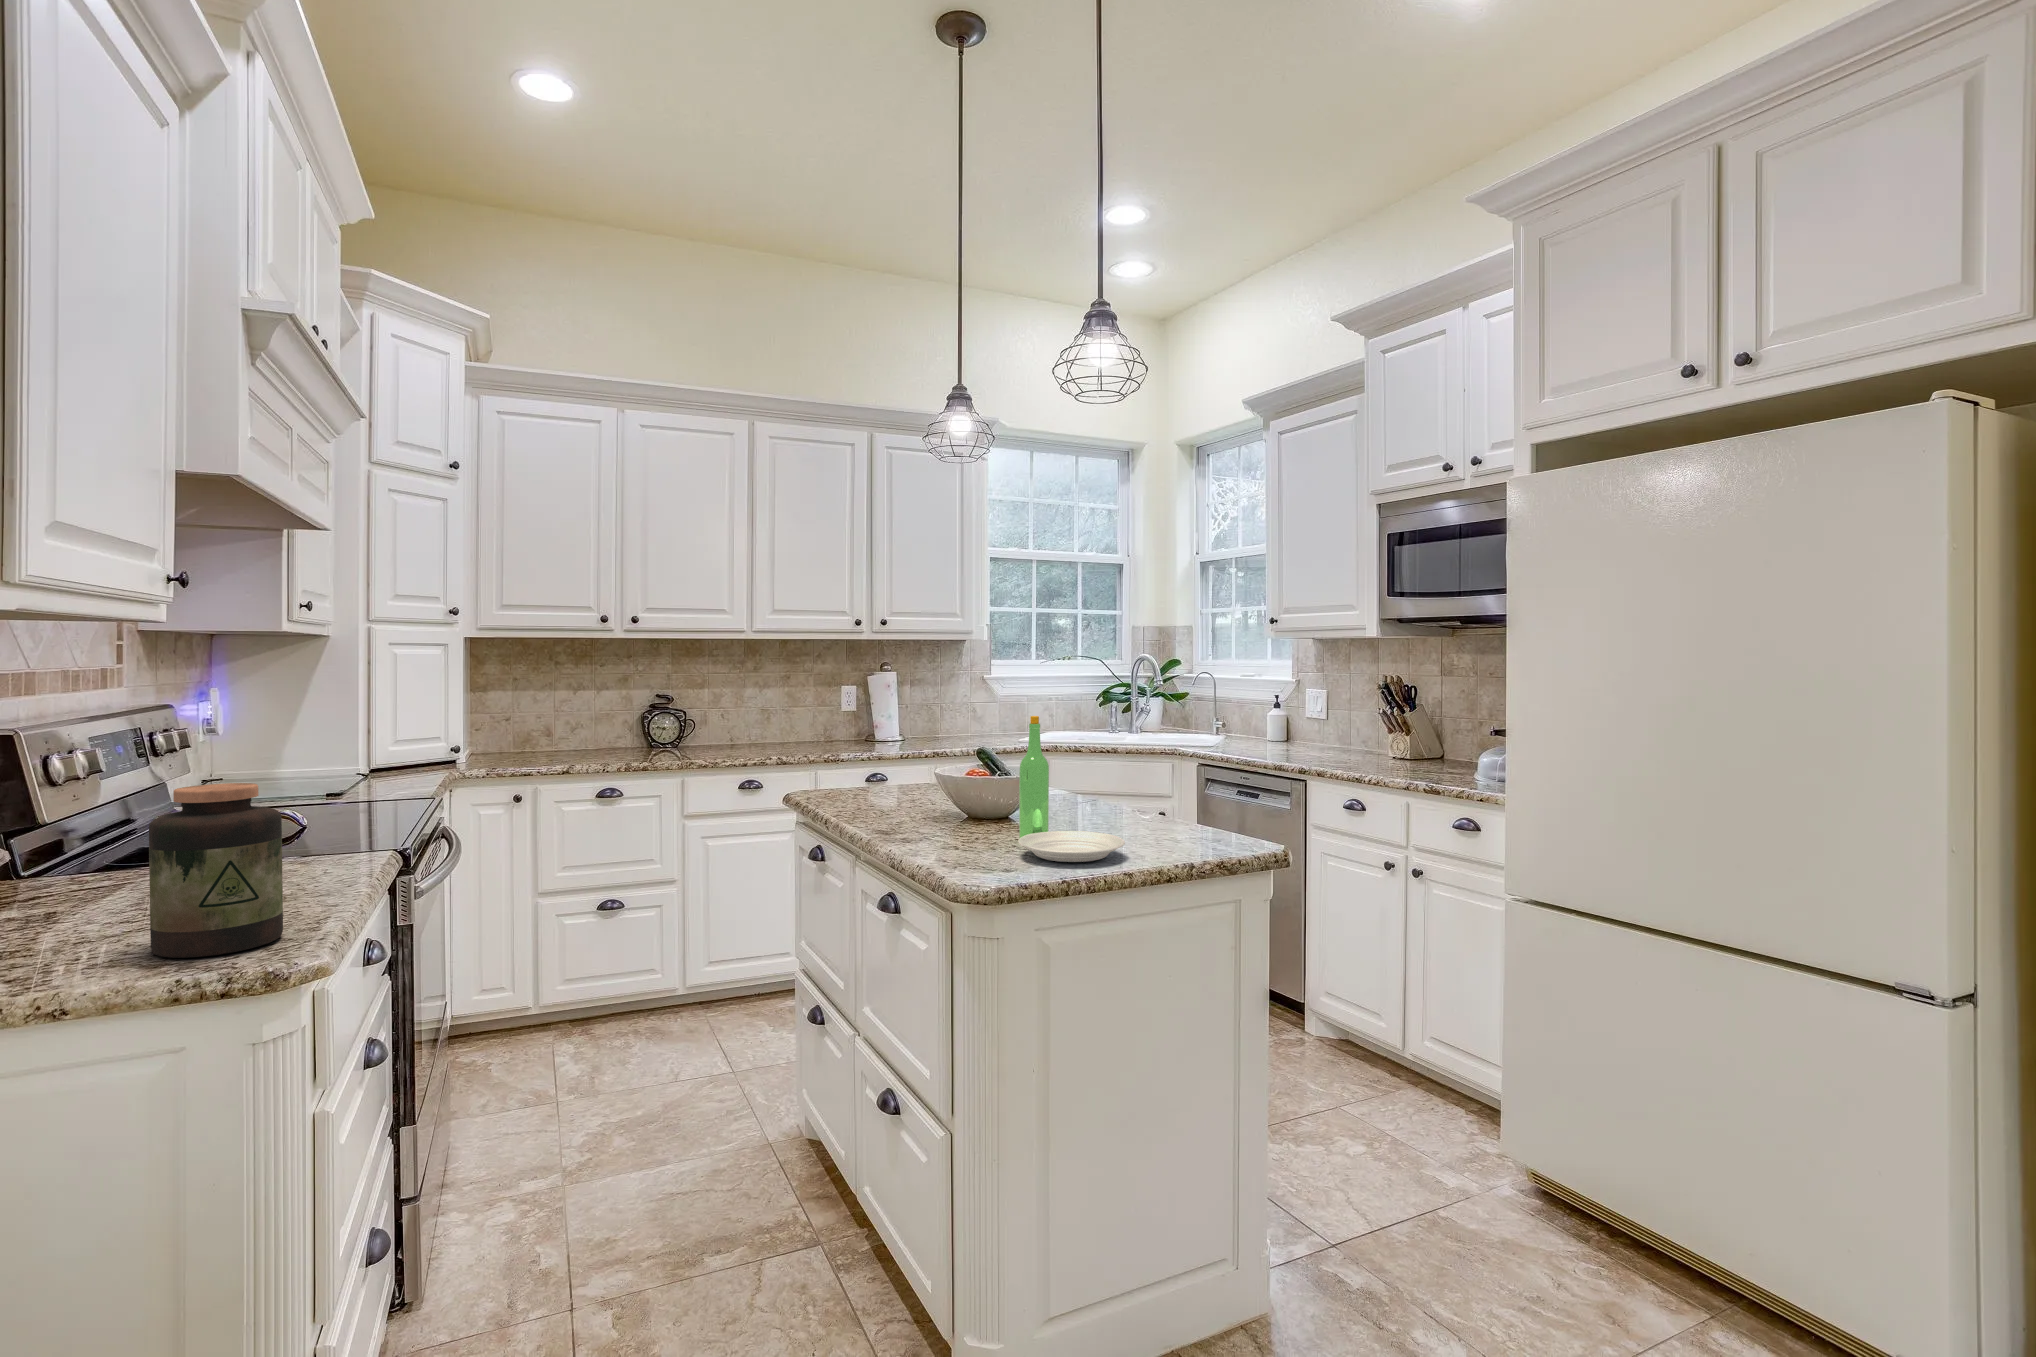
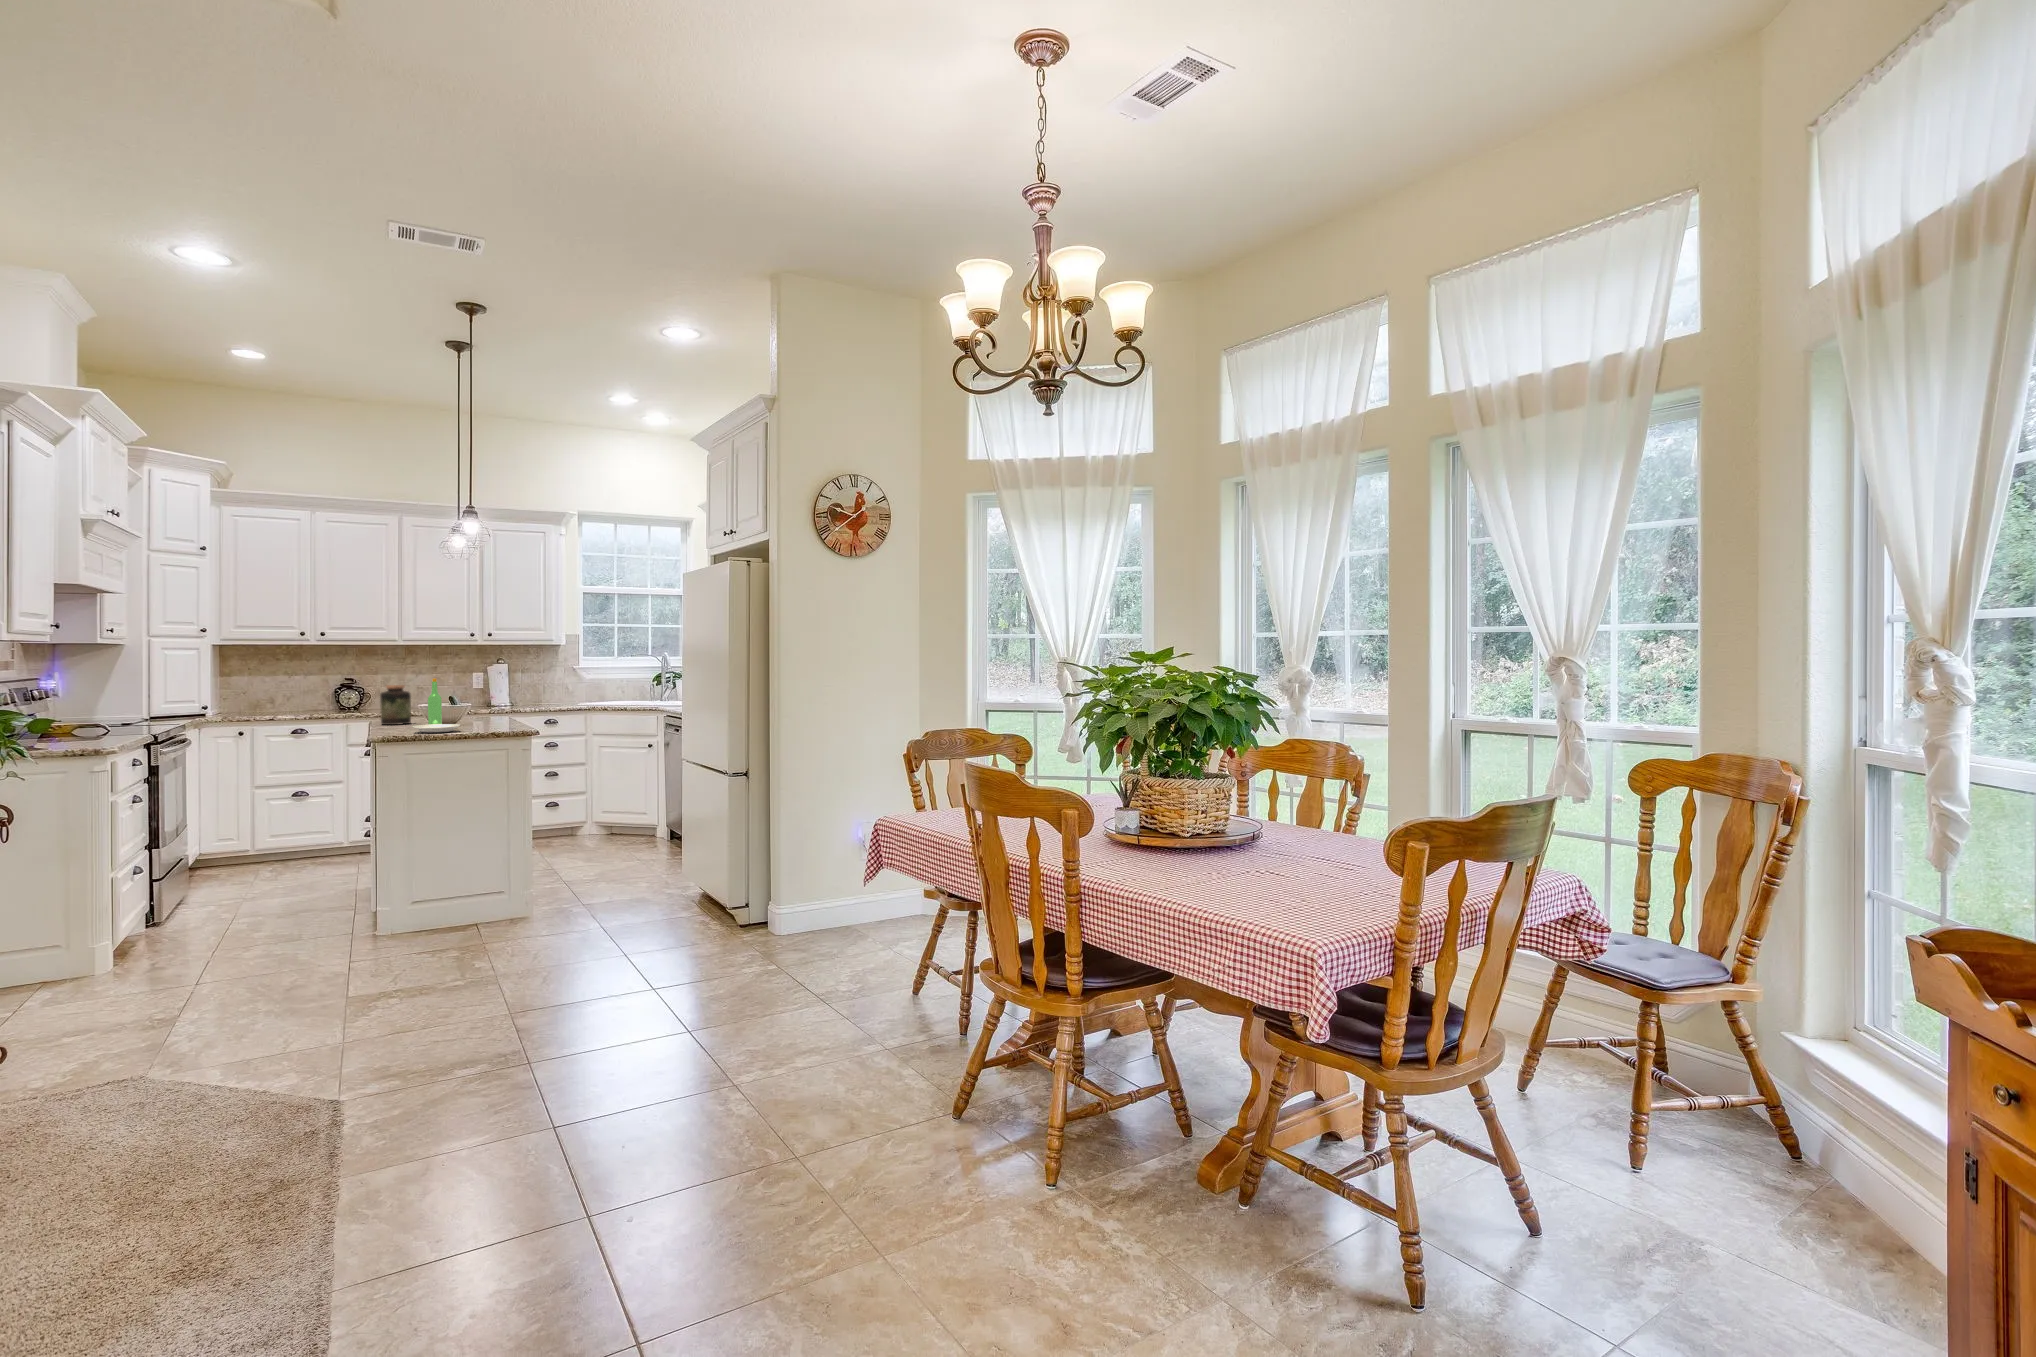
jar: present [149,783,283,958] -> present [380,685,411,725]

